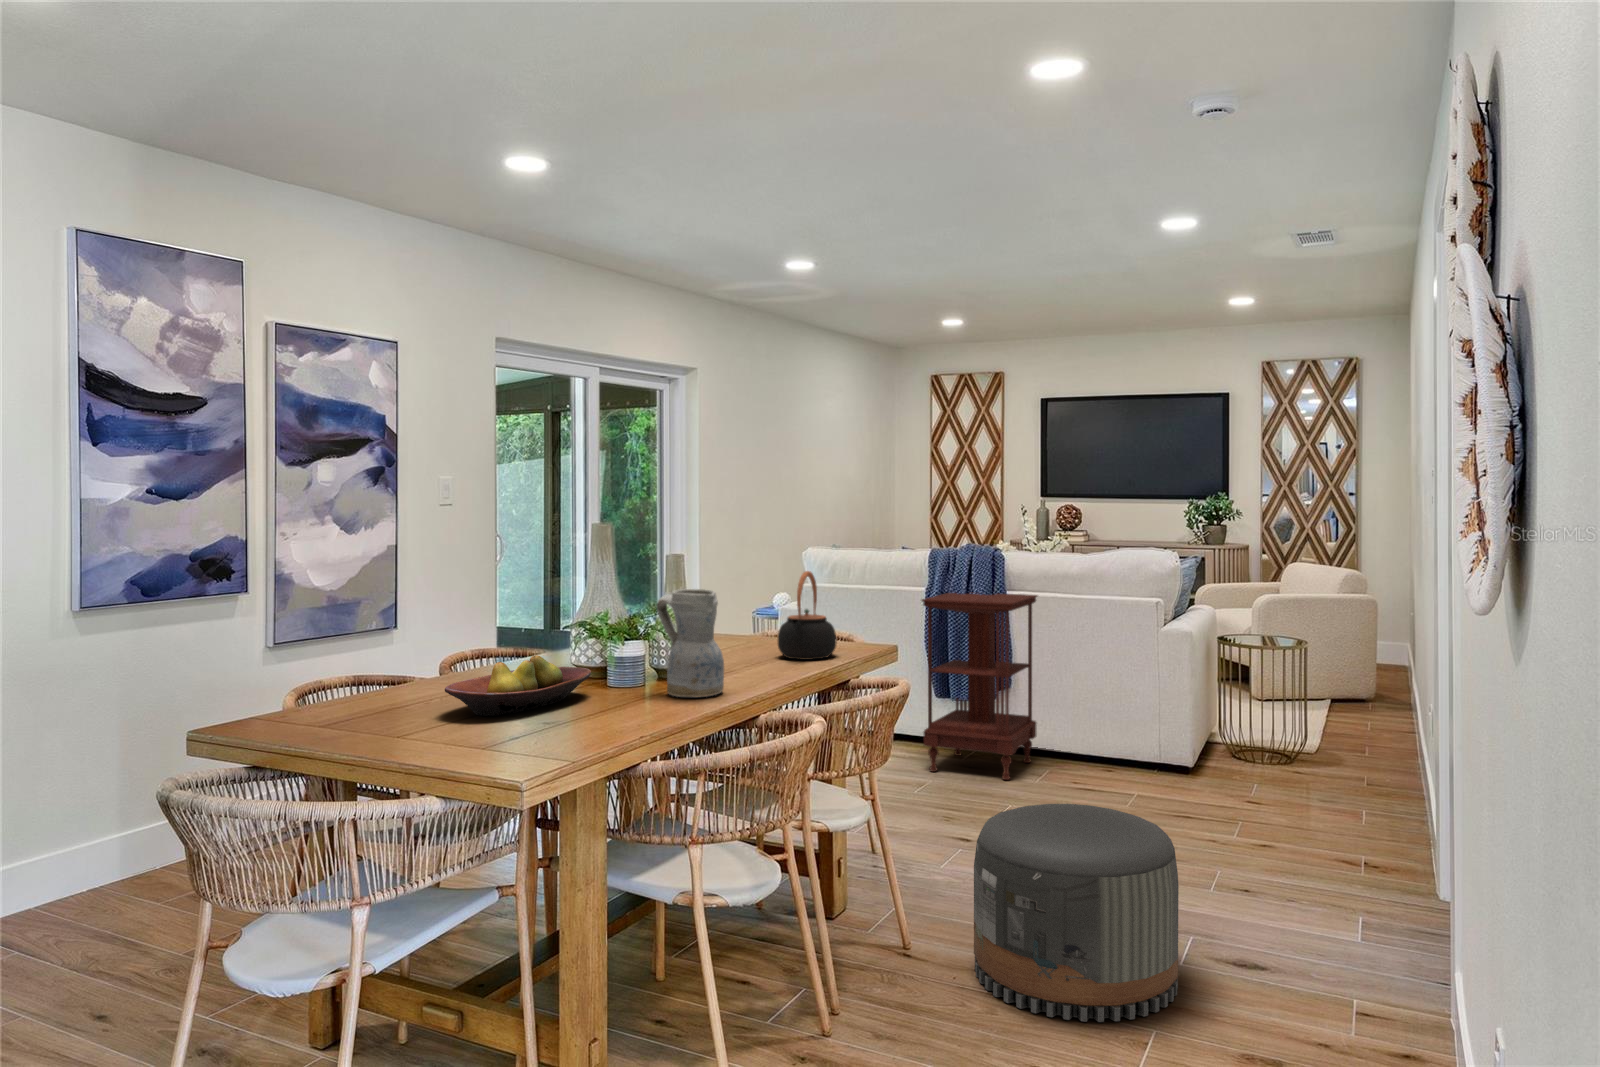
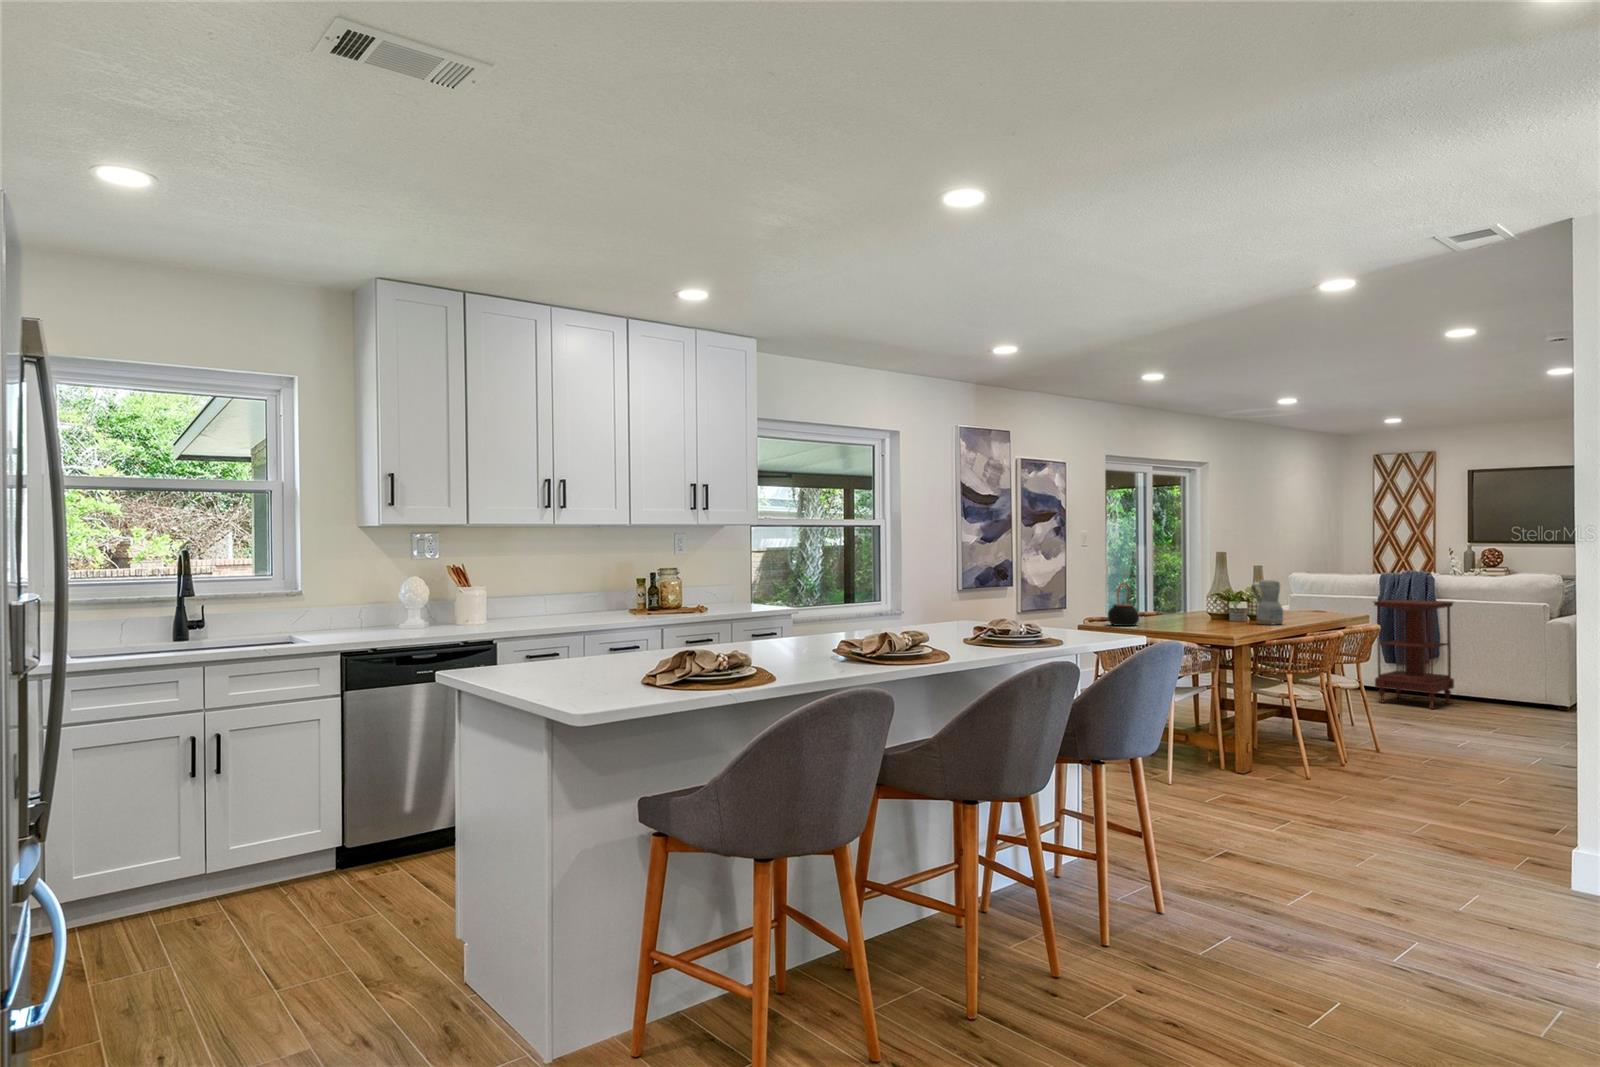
teapot: present [778,571,837,660] -> present [1108,582,1139,626]
fruit bowl: present [445,655,591,716] -> none [1168,605,1222,626]
pouf: present [974,804,1179,1022] -> none [1408,689,1521,777]

